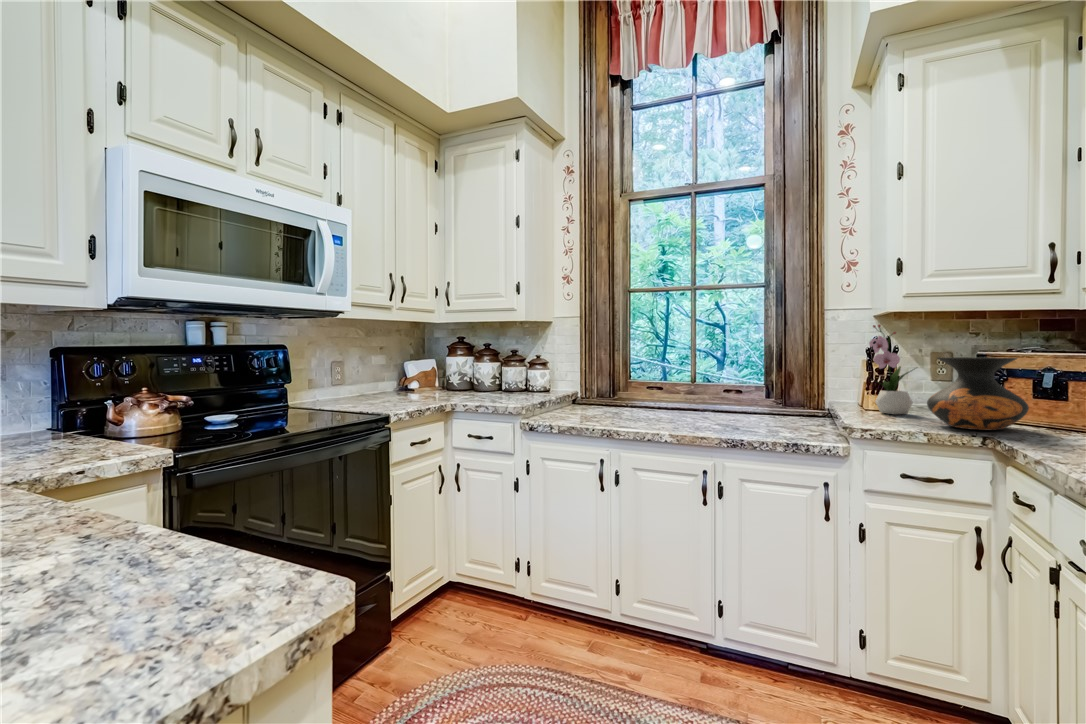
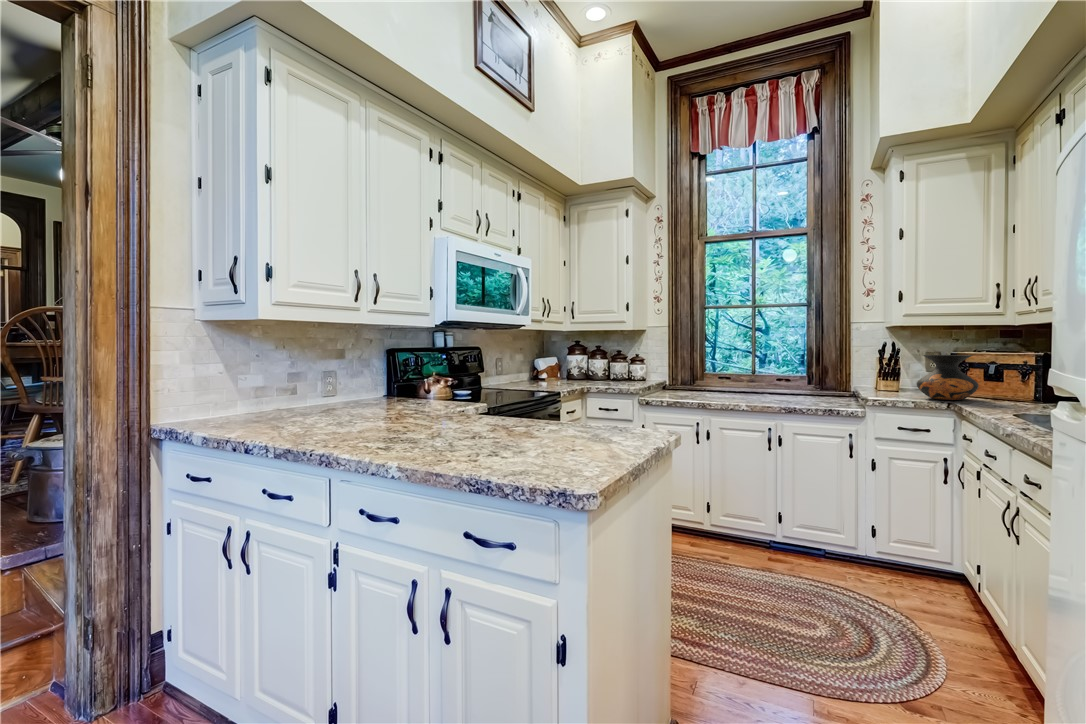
flower arrangement: present [869,325,913,414] -> none [881,333,914,393]

